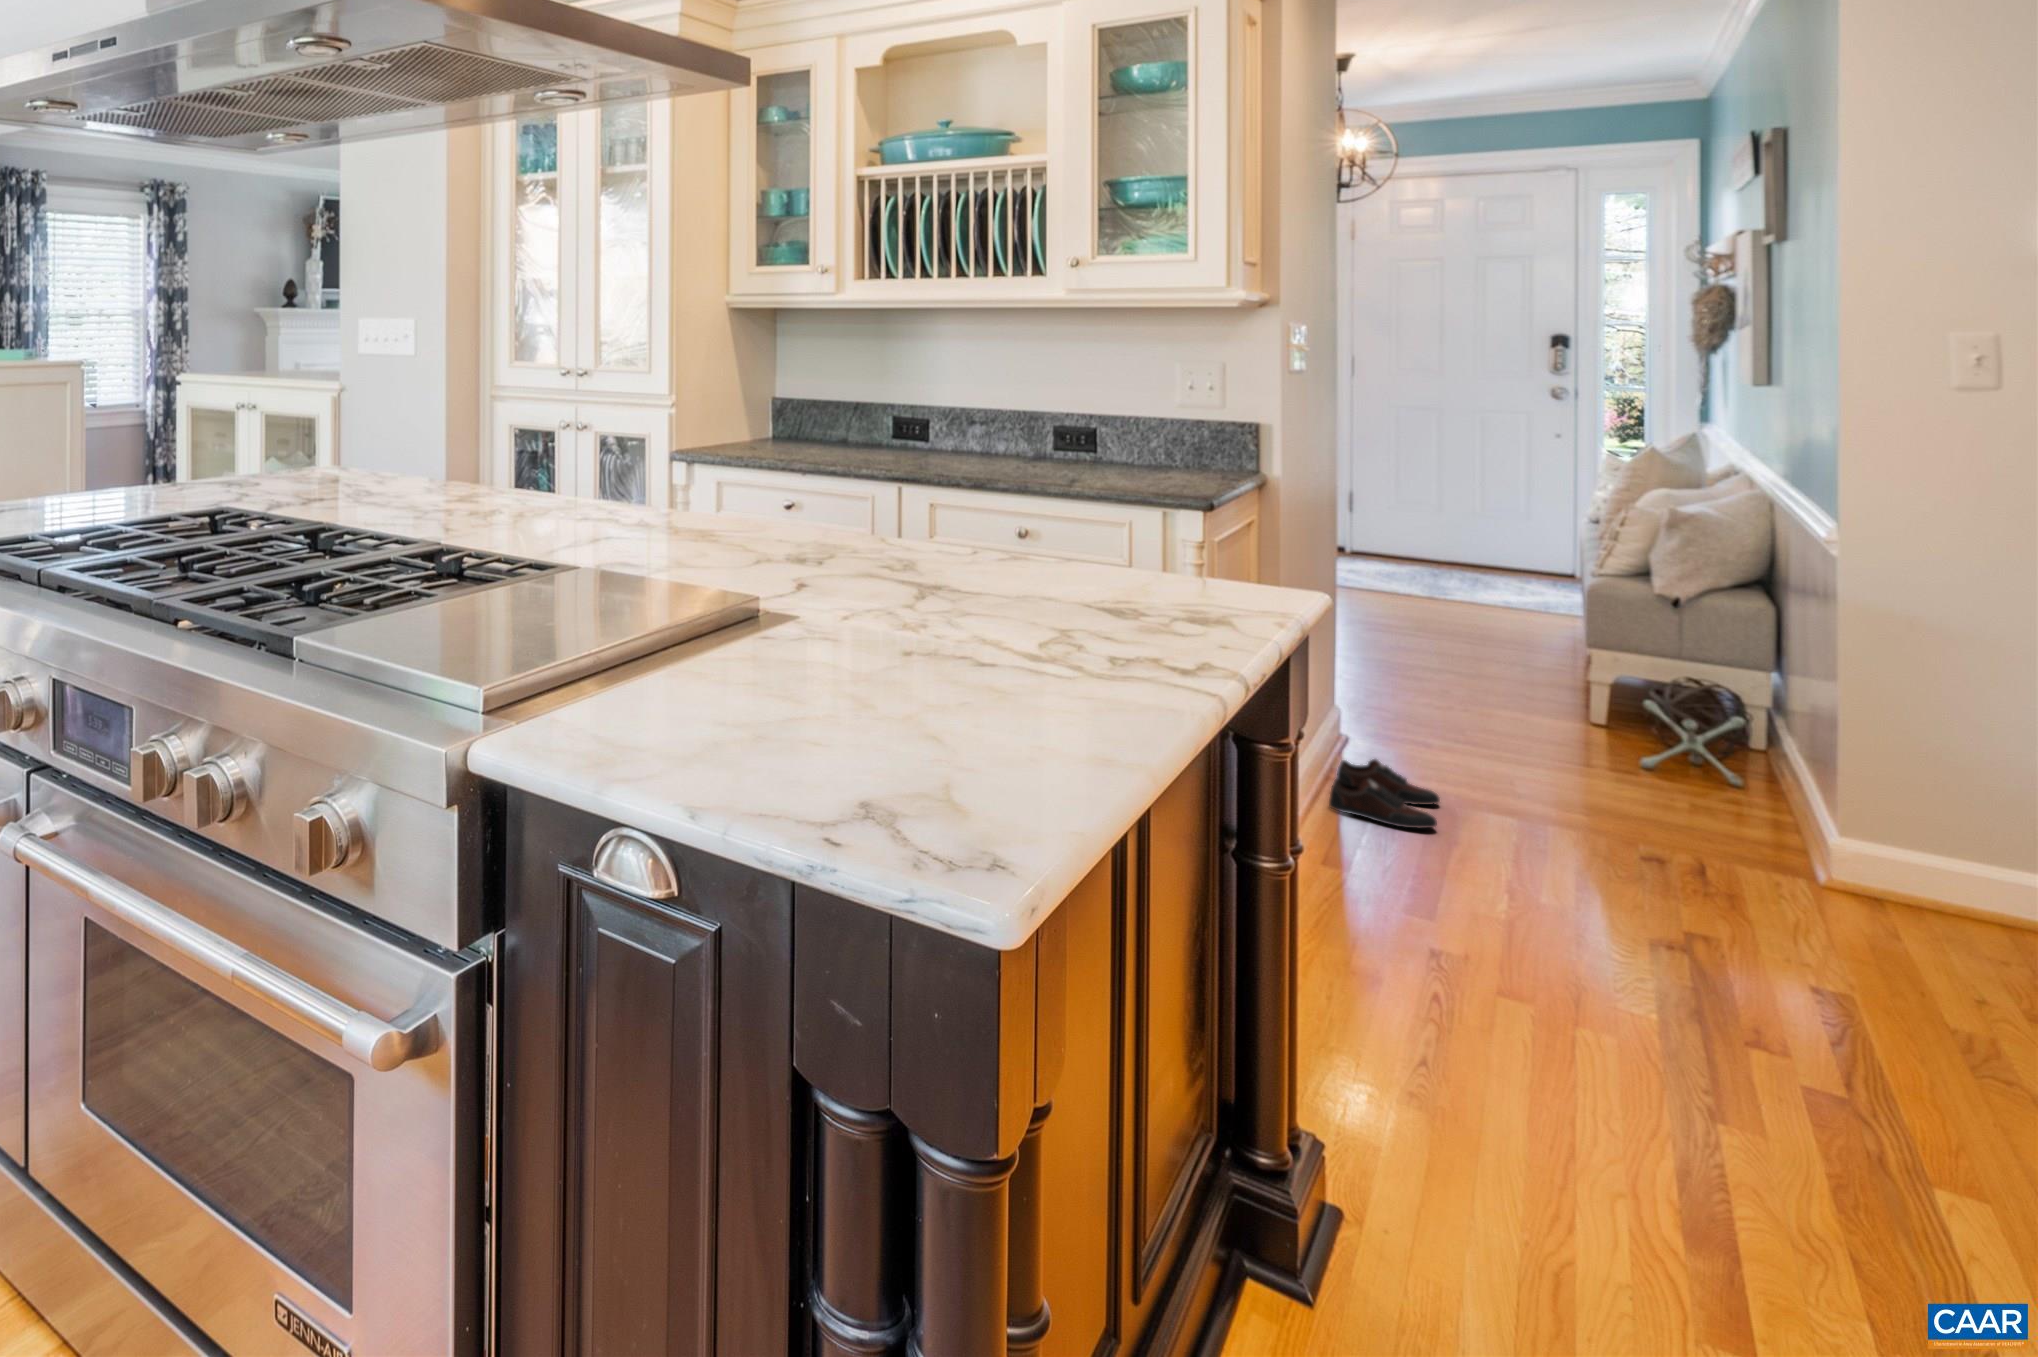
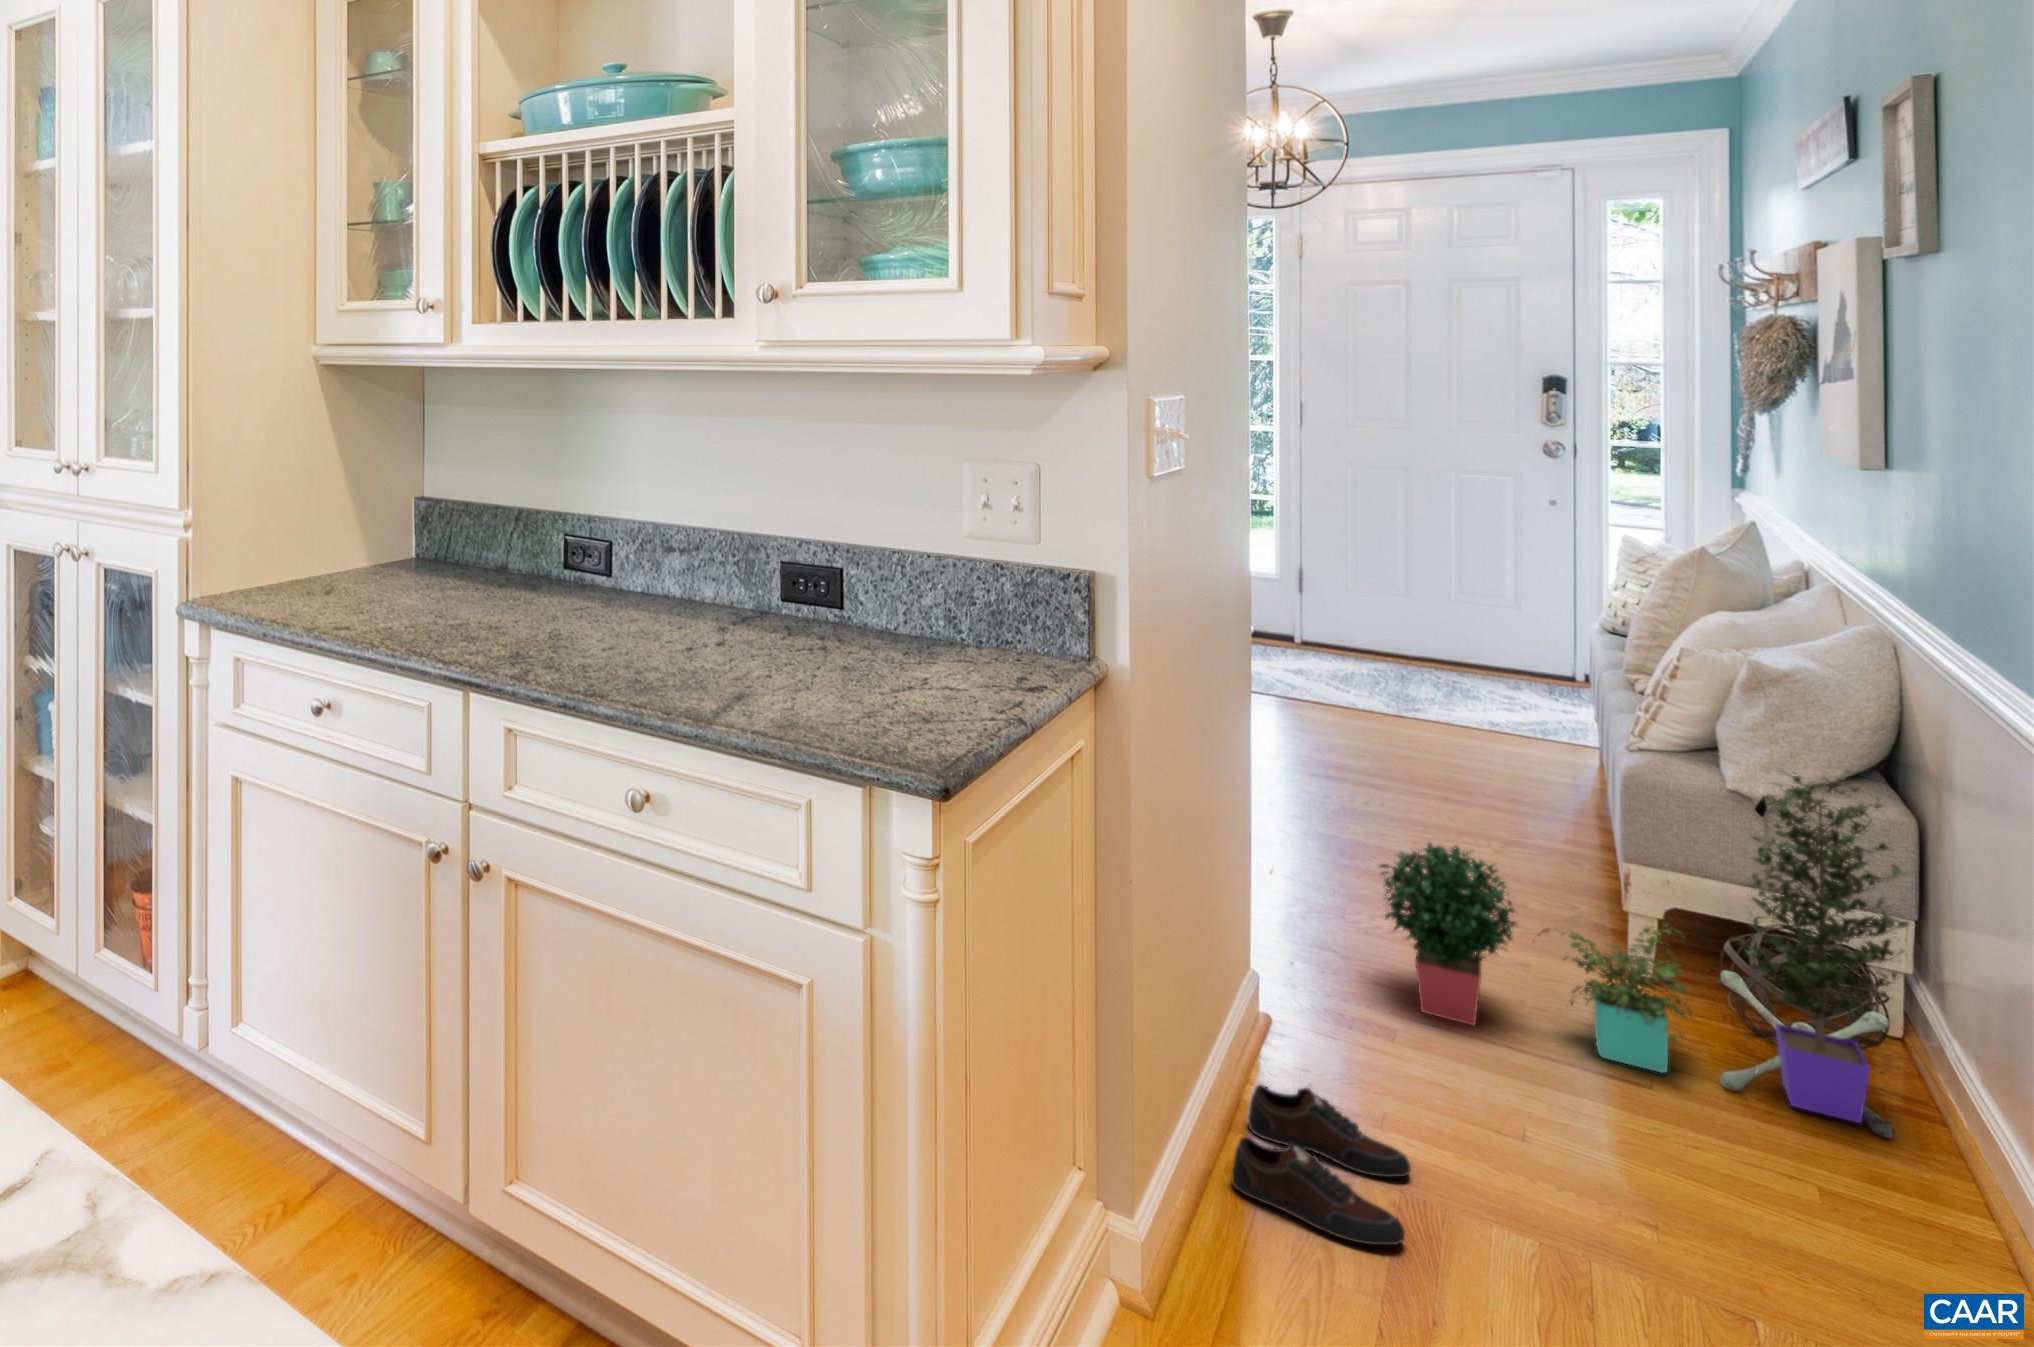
potted plant: none [1418,568,1765,787] -> present [1380,770,1910,1124]

